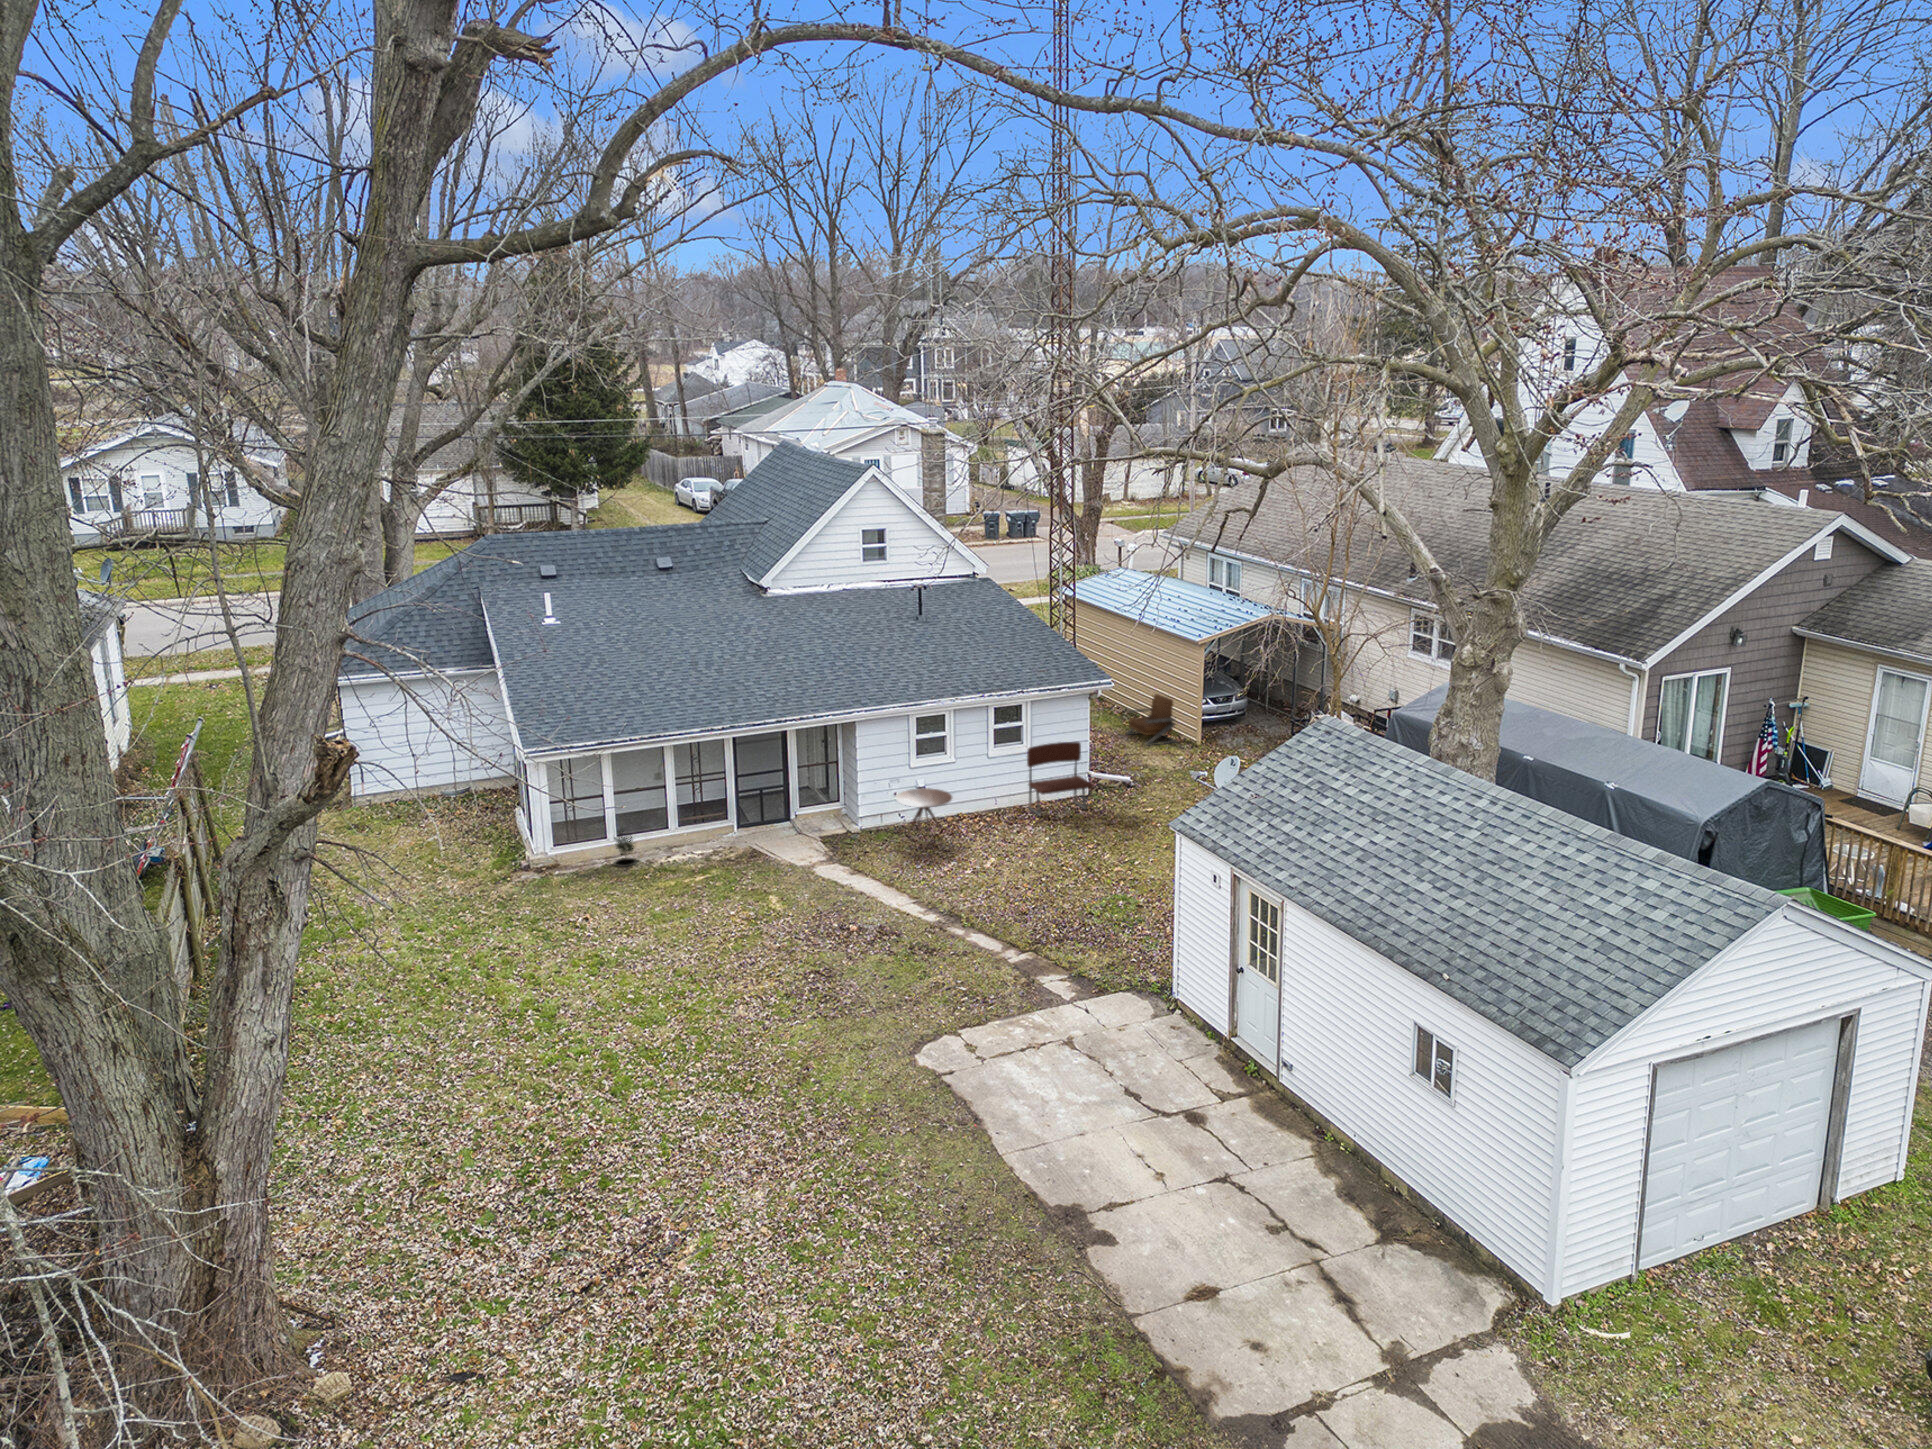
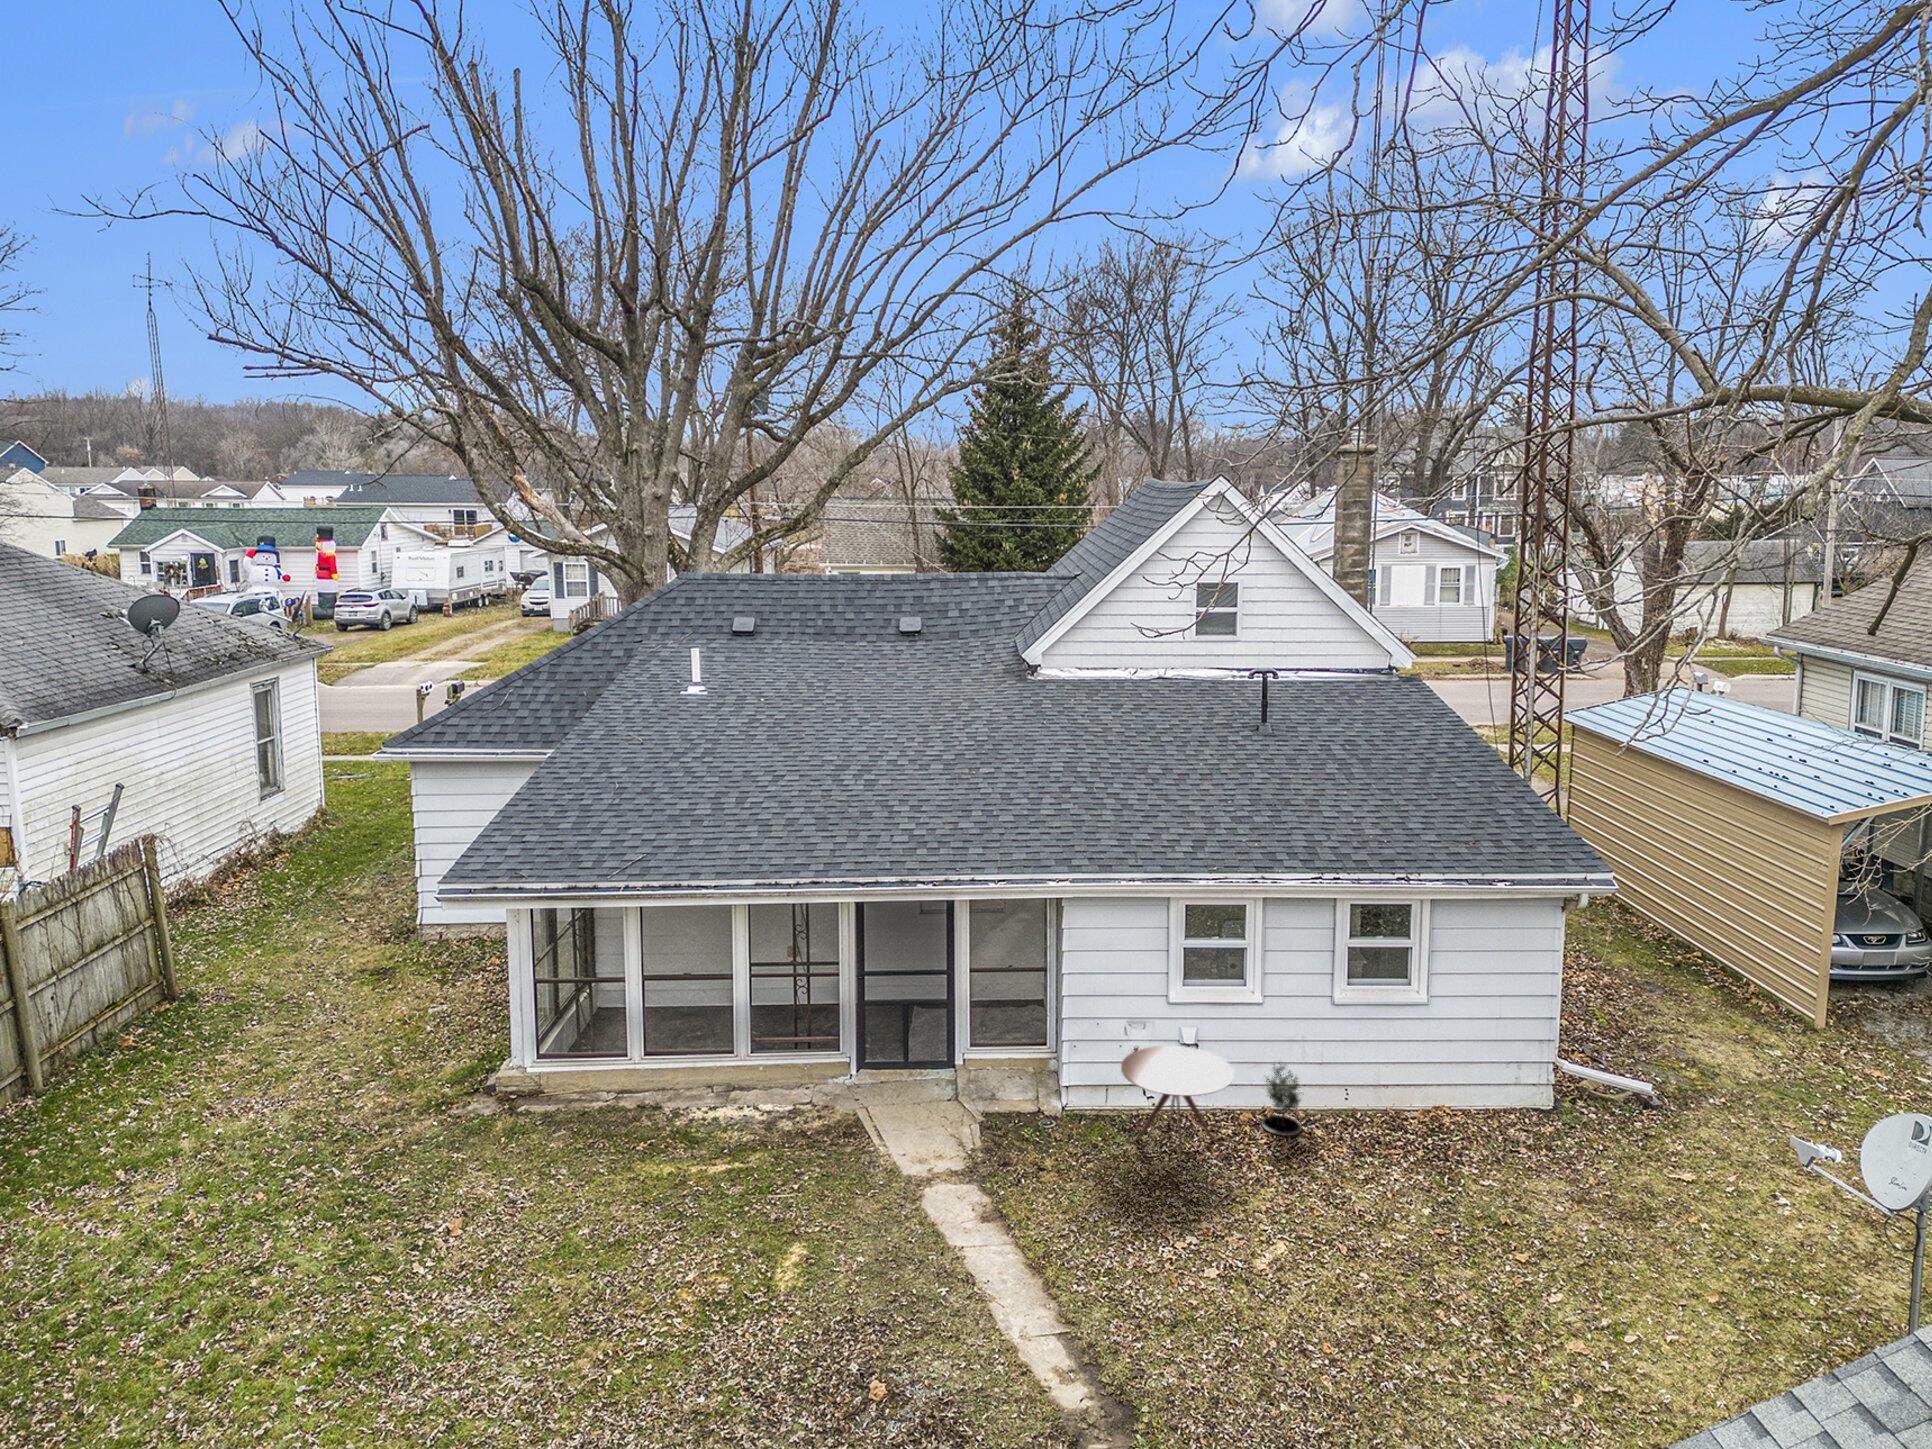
lounge chair: present [1126,694,1179,746] -> none [1664,907,1787,1012]
bench: present [1027,742,1093,816] -> none [1412,992,1556,1146]
potted tree: present [614,831,637,867] -> present [1261,1063,1302,1136]

